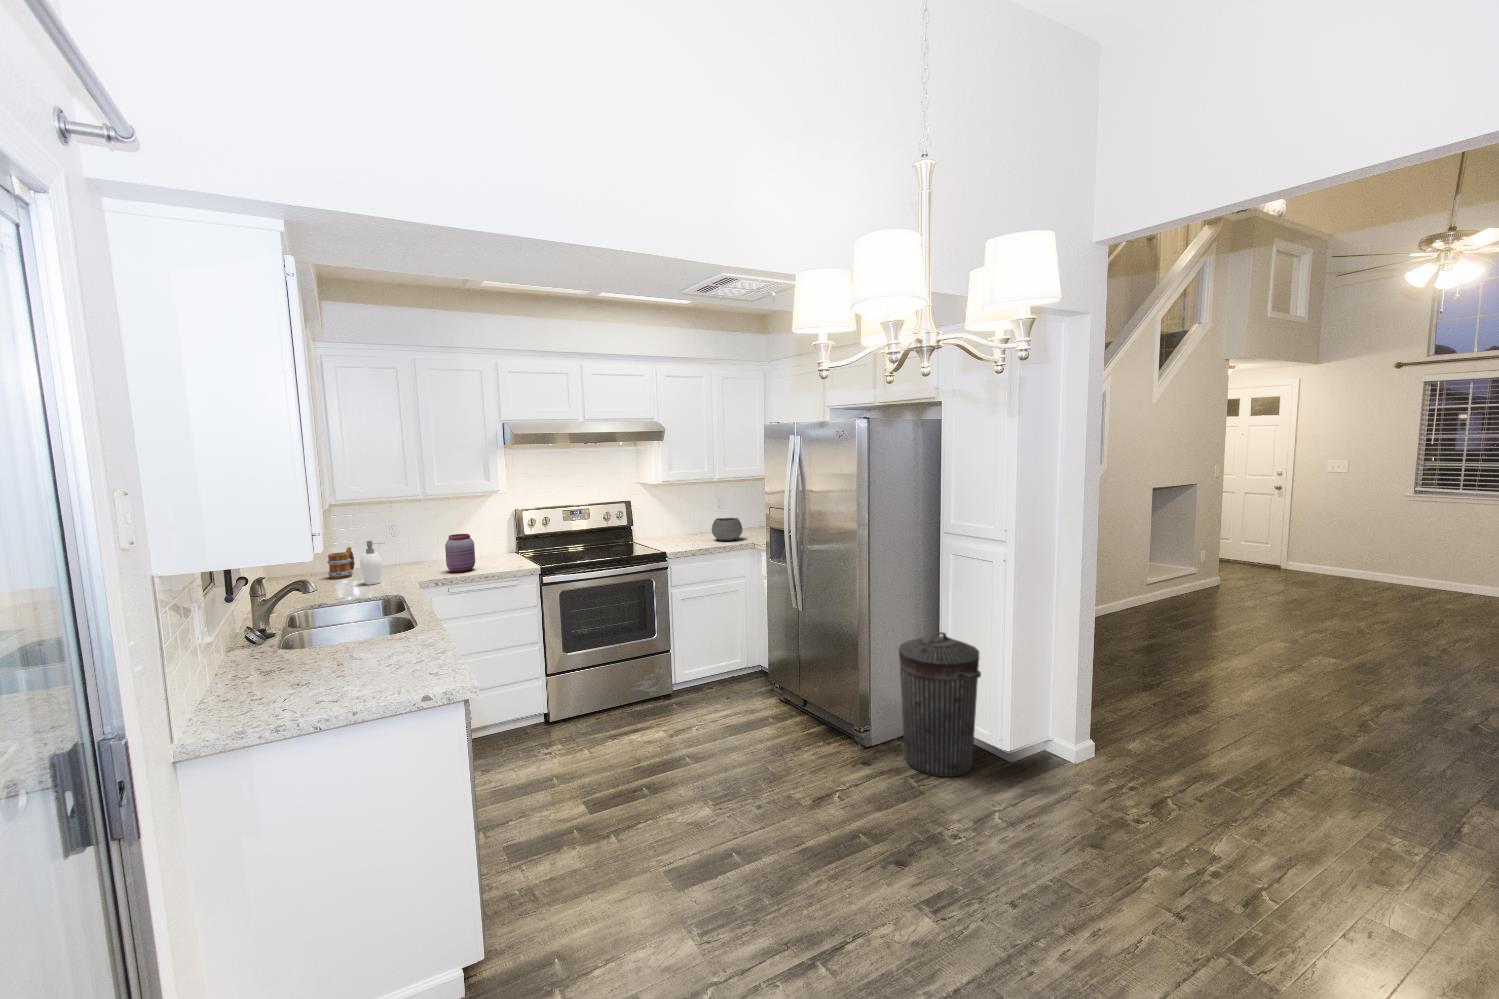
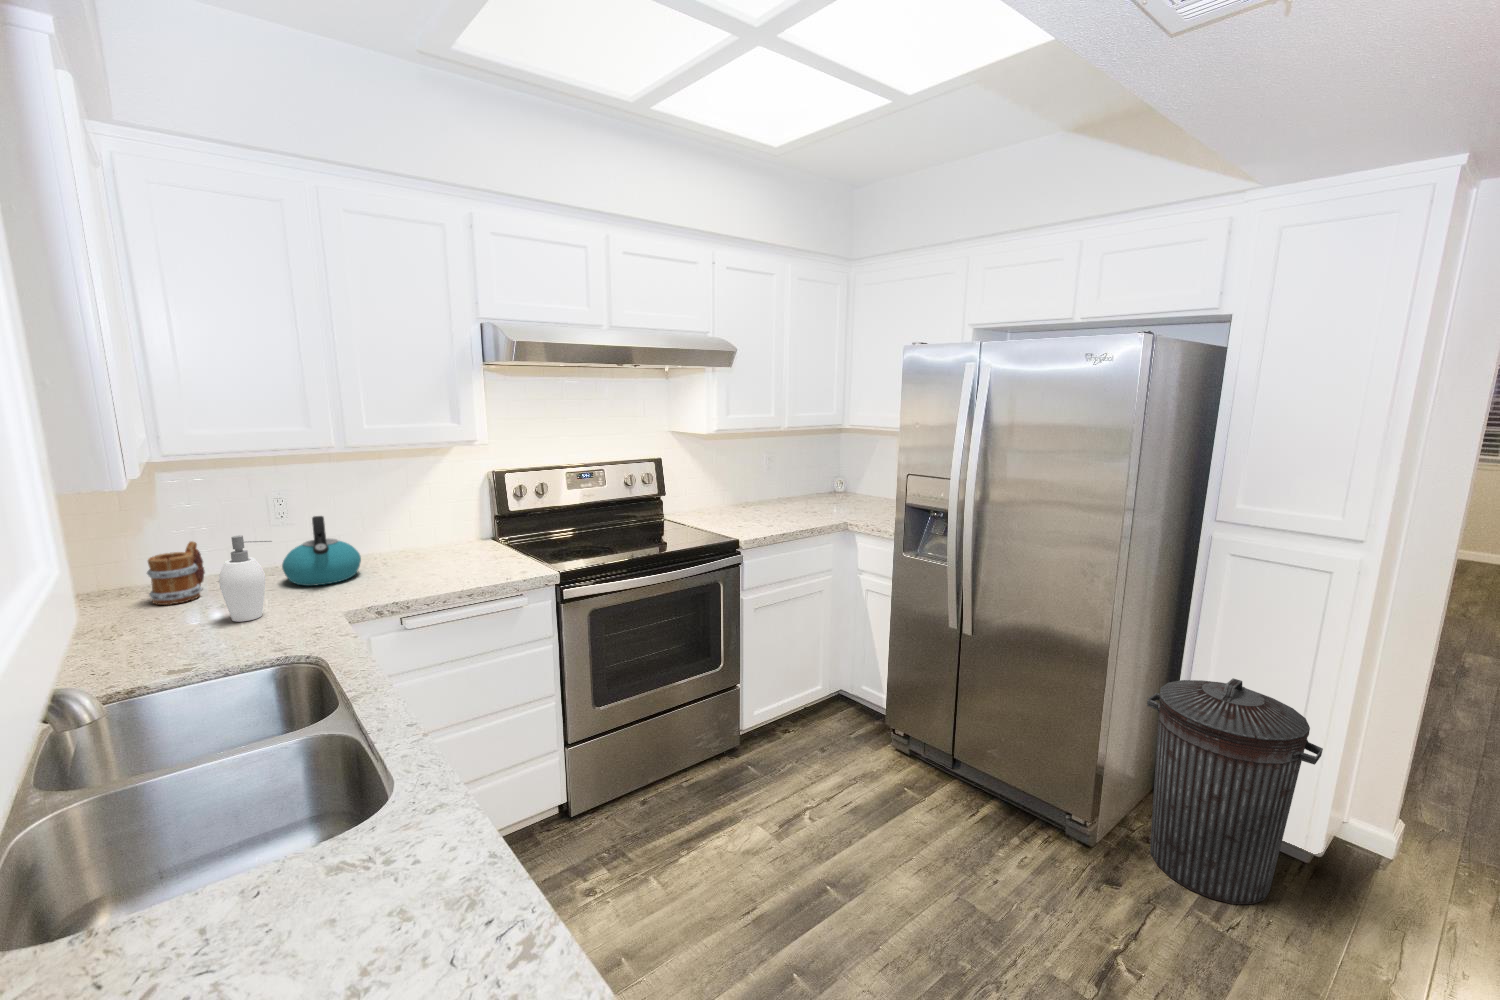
bowl: present [712,518,742,541] -> none [782,483,826,518]
kettle: none [393,534,434,572] -> present [282,516,361,586]
jar: present [445,534,475,572] -> none [386,516,442,586]

